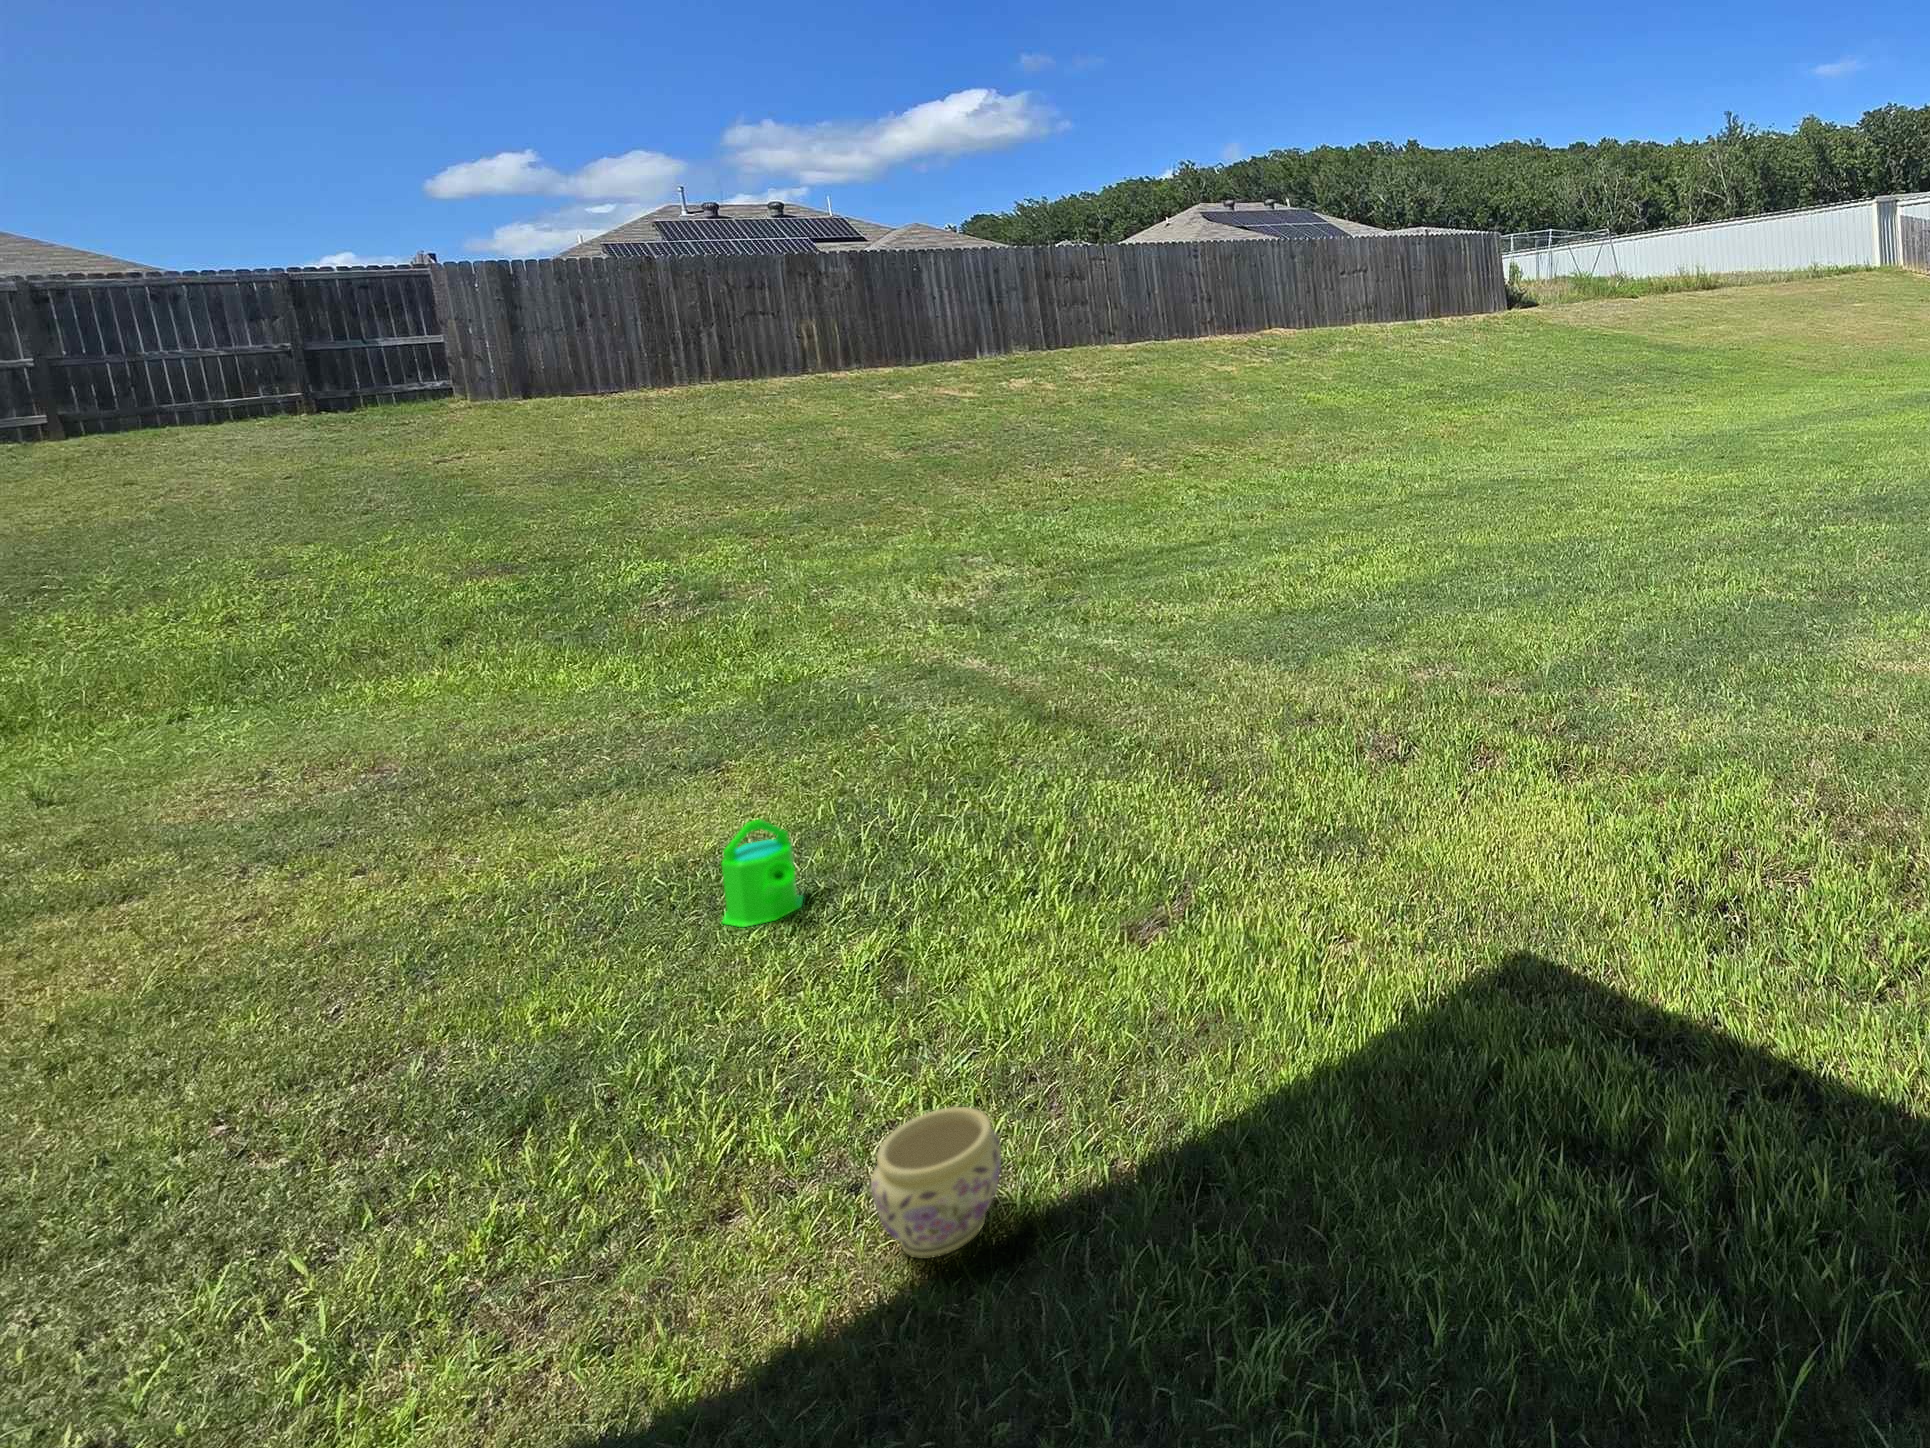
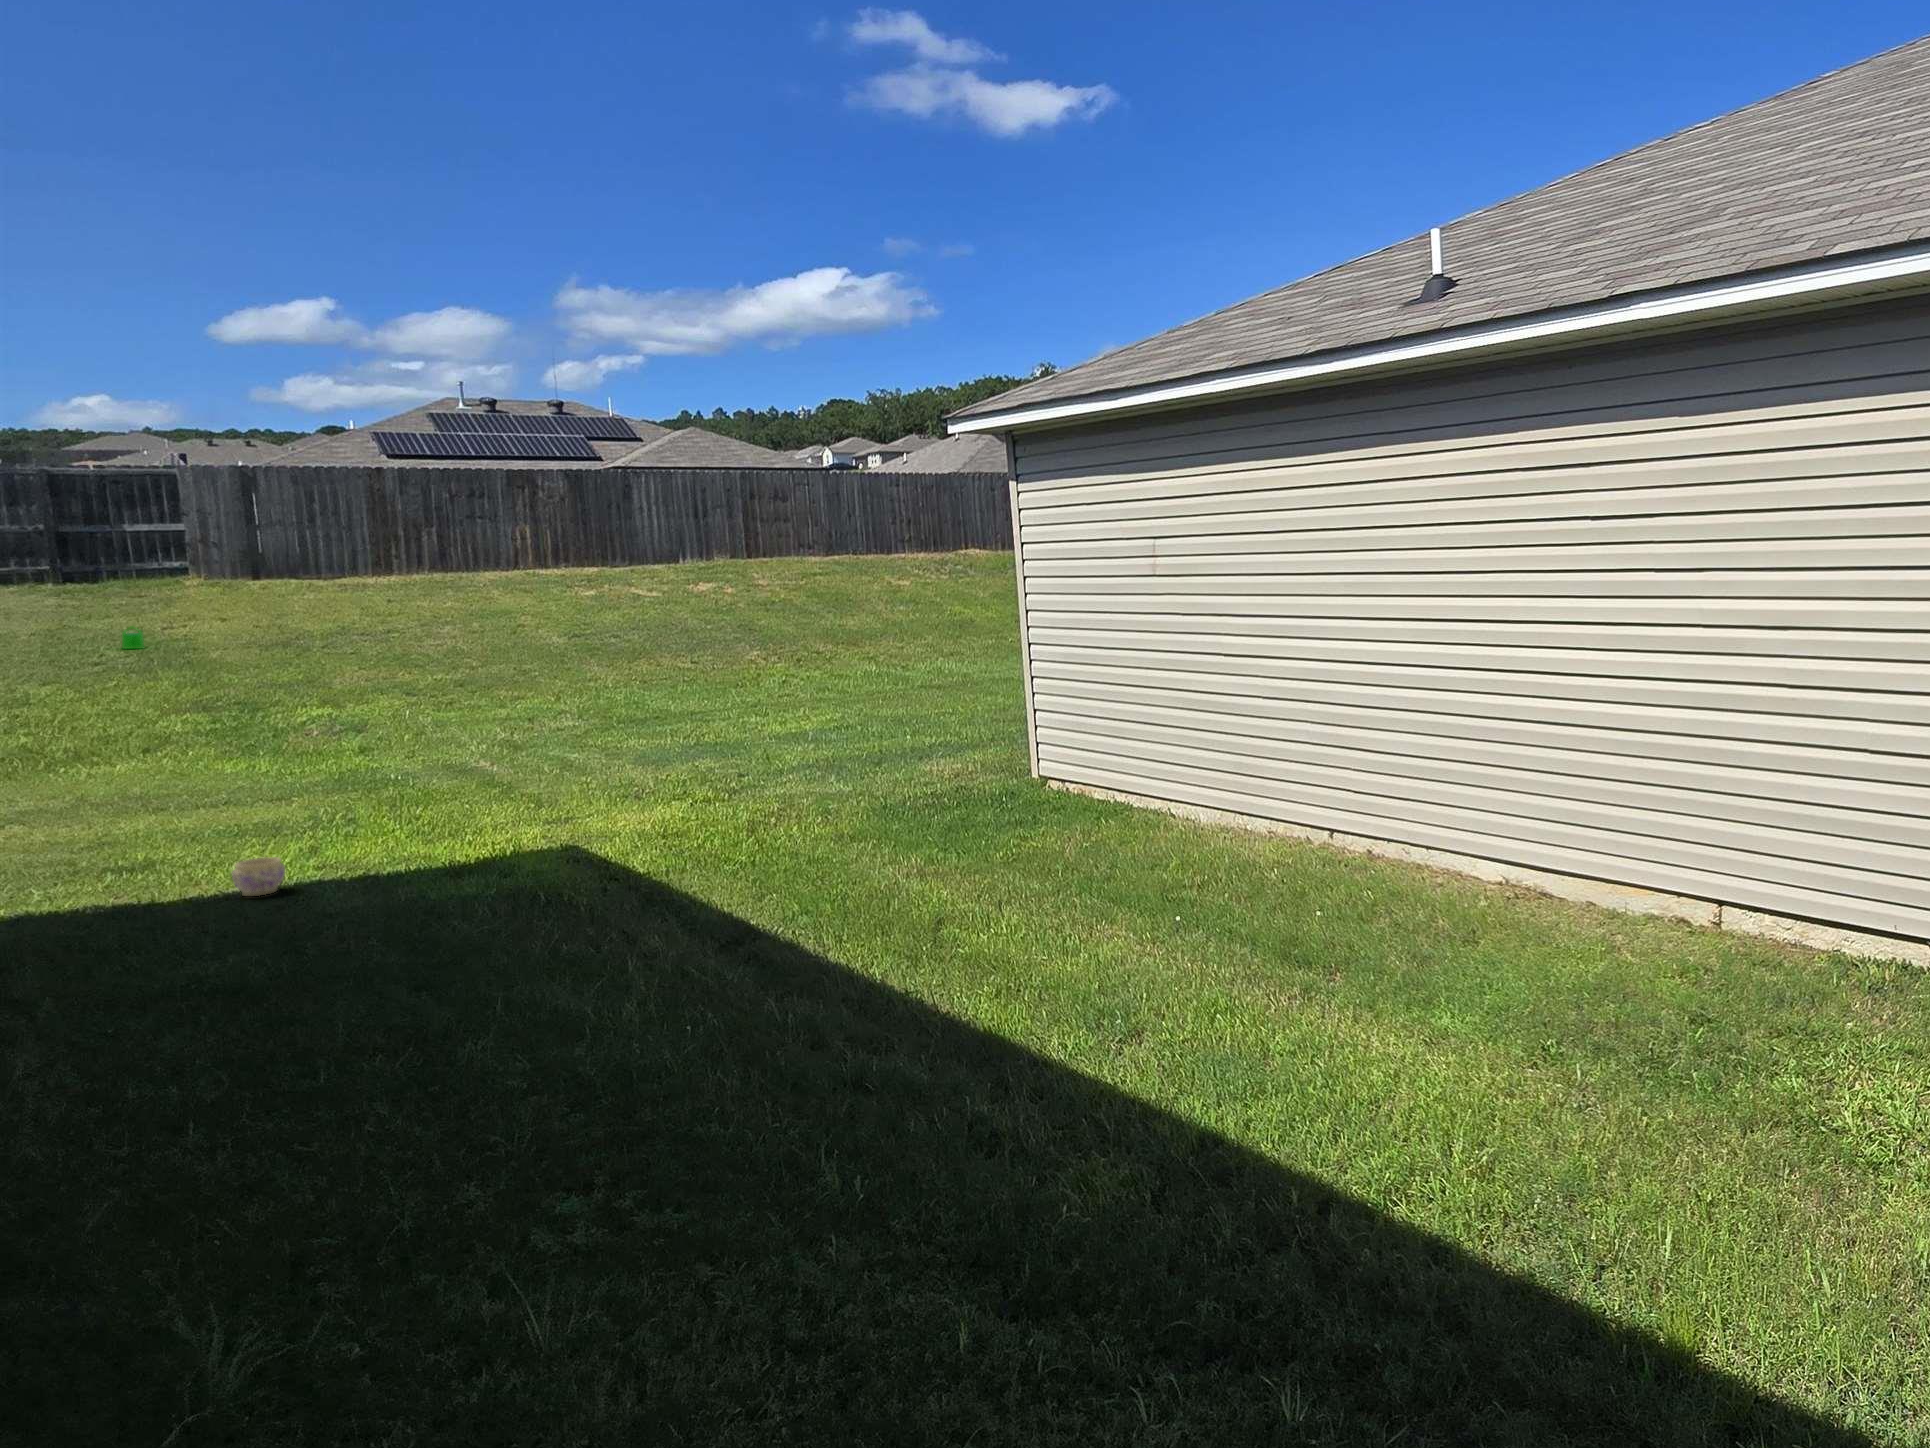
watering can: present [722,819,803,927] -> present [122,626,144,649]

